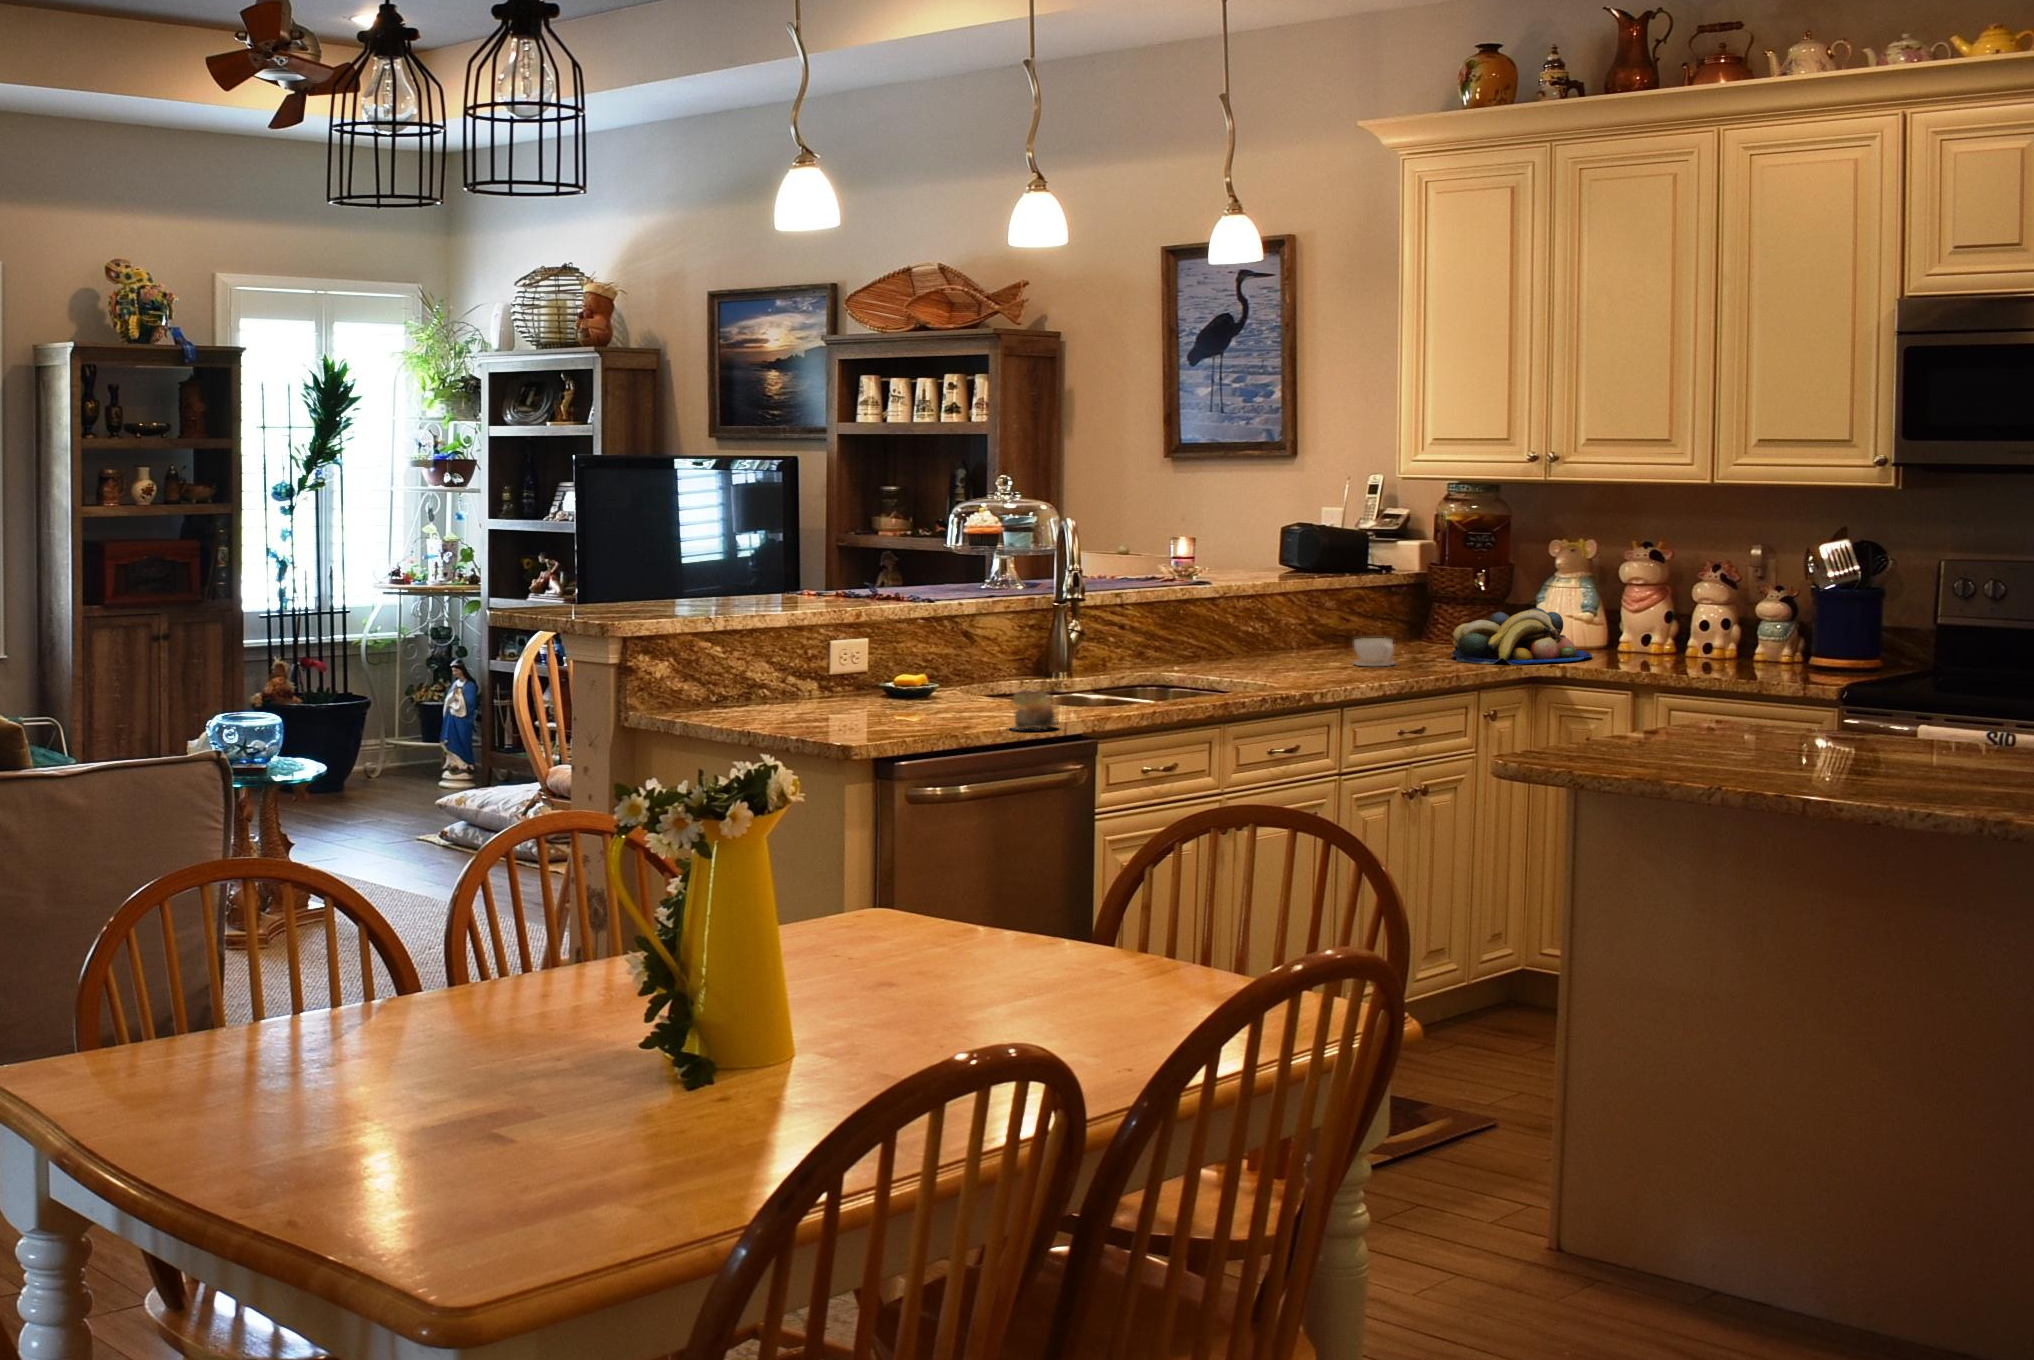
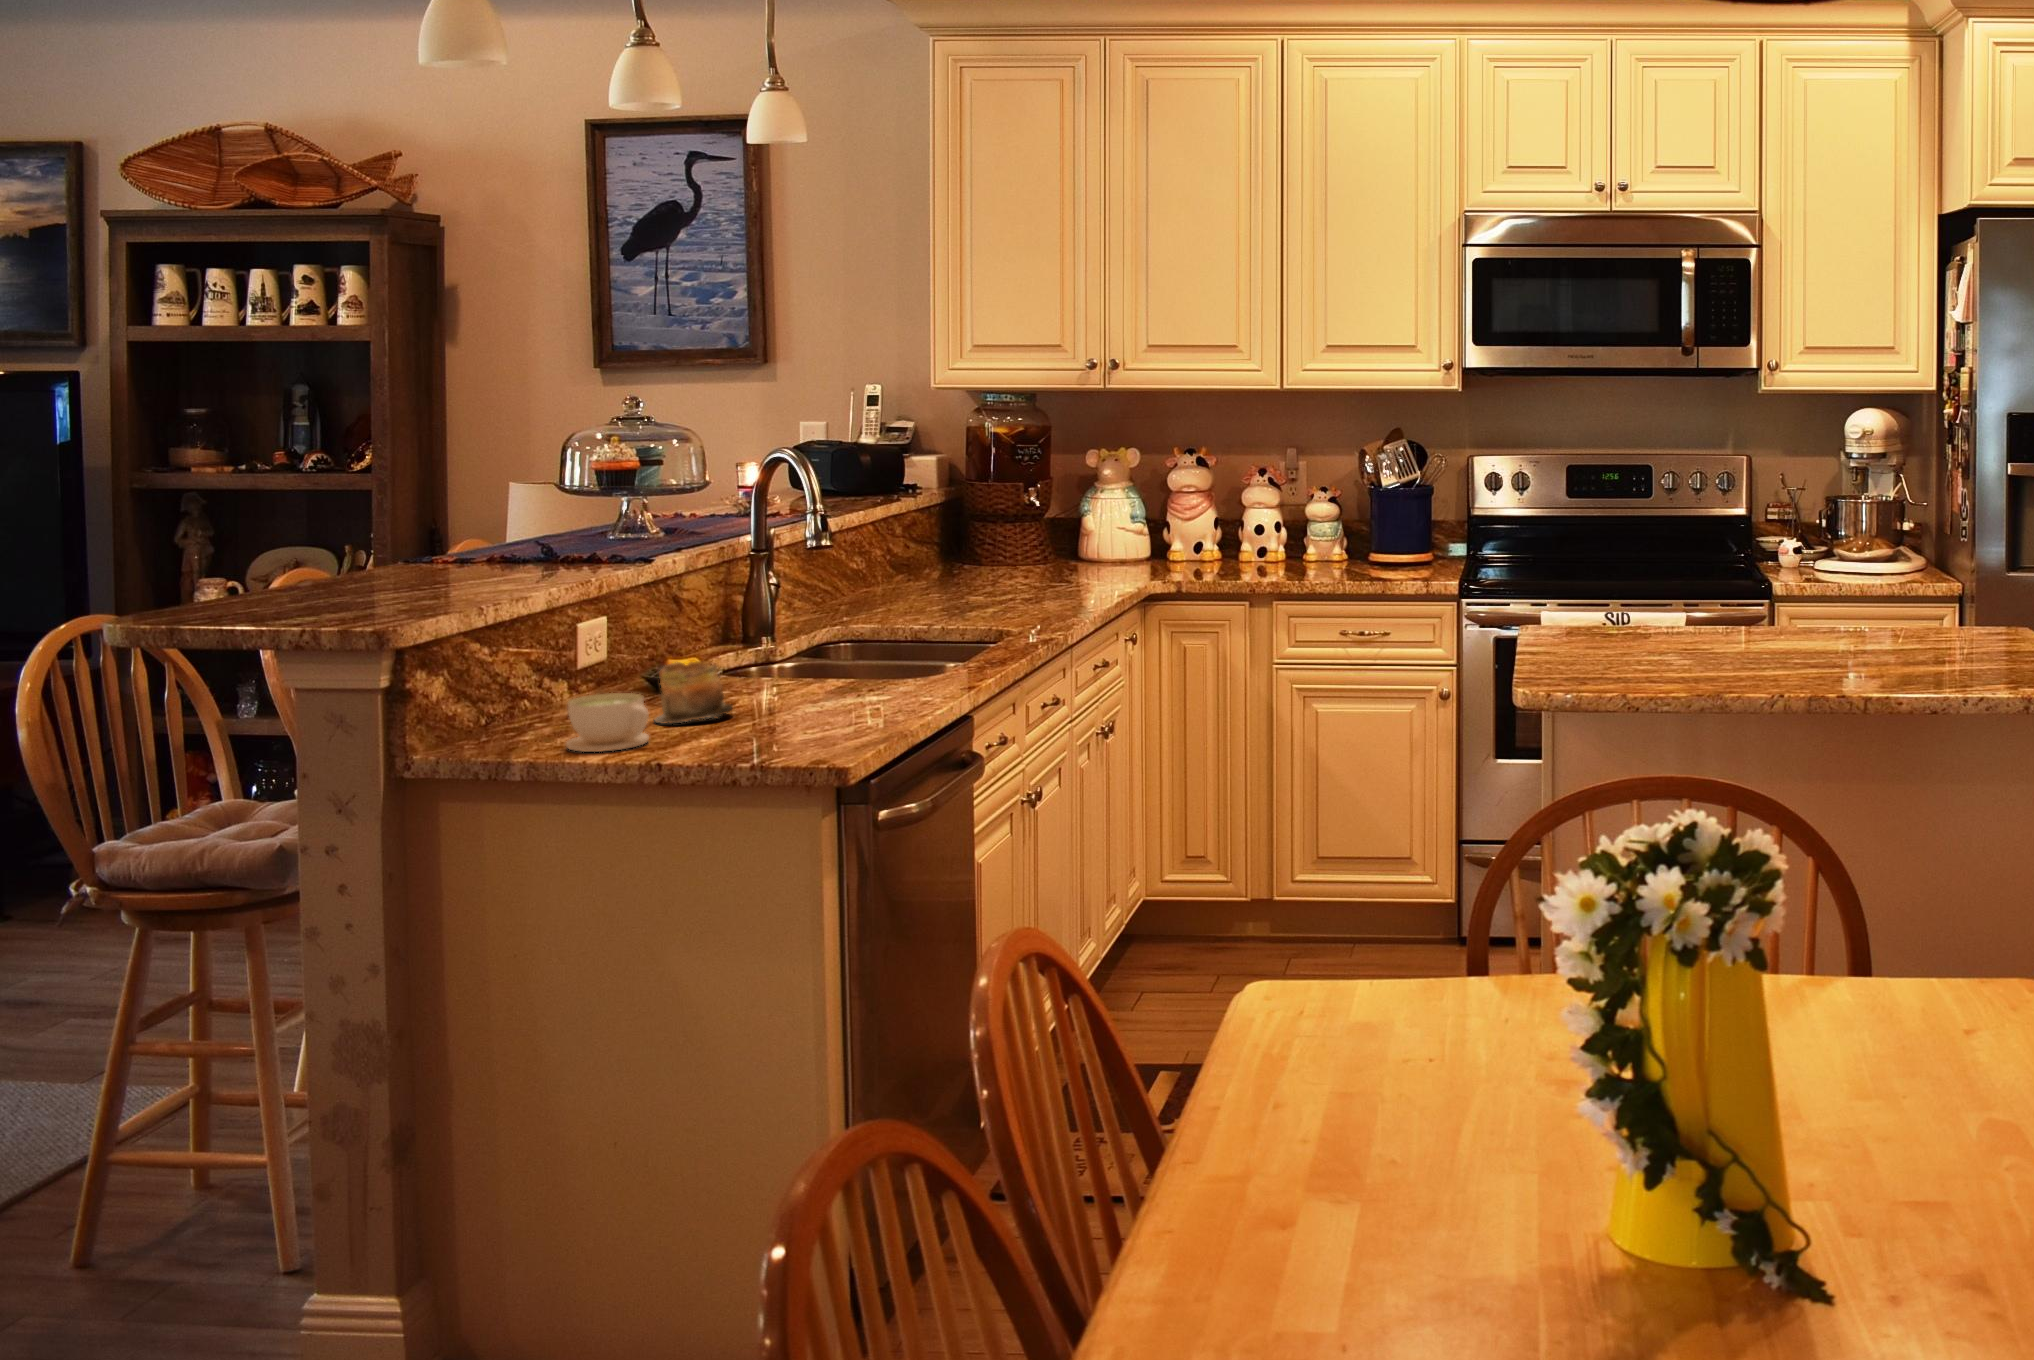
fruit bowl: present [1452,608,1592,665] -> none [1001,521,1147,583]
coffee cup: present [1354,638,1395,666] -> present [566,693,649,752]

